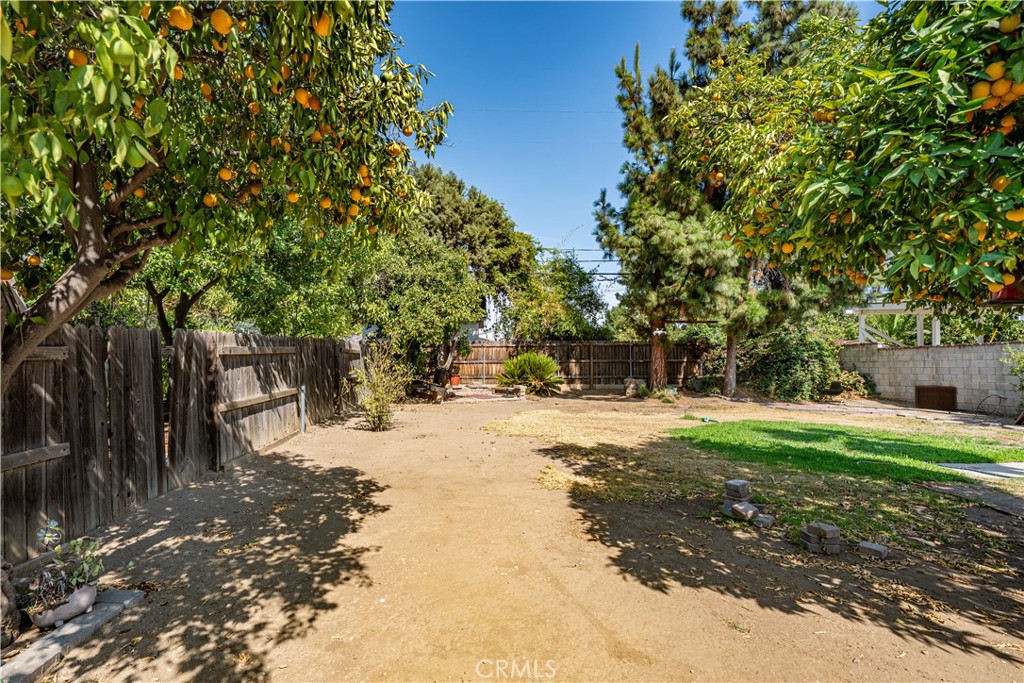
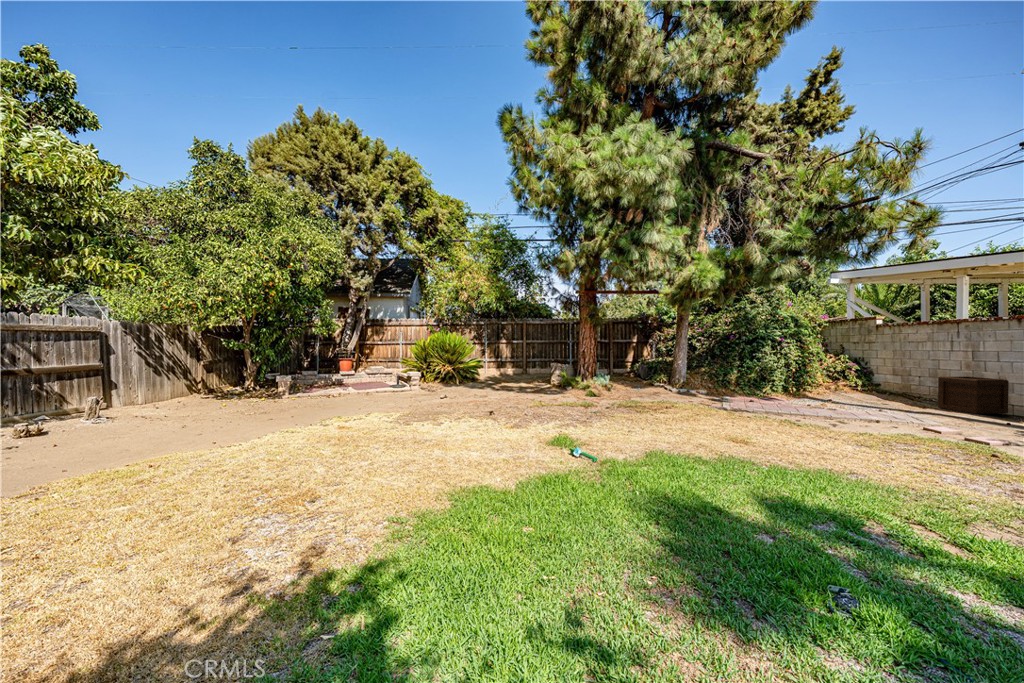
lounge chair: present [817,381,844,402] -> none [792,367,831,397]

